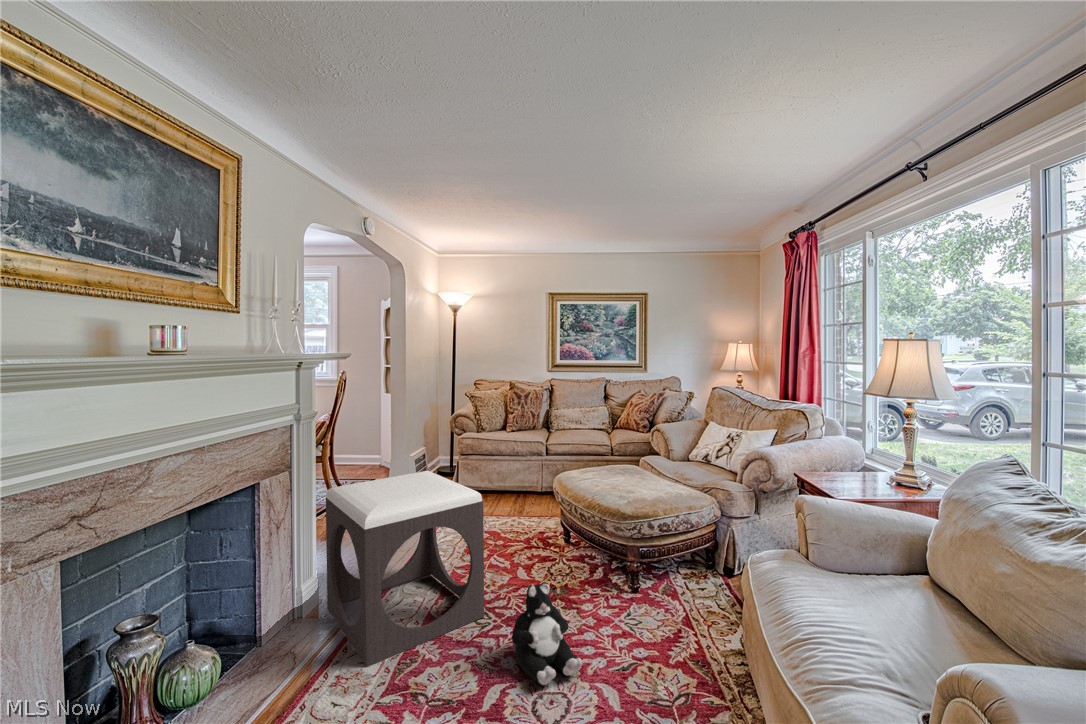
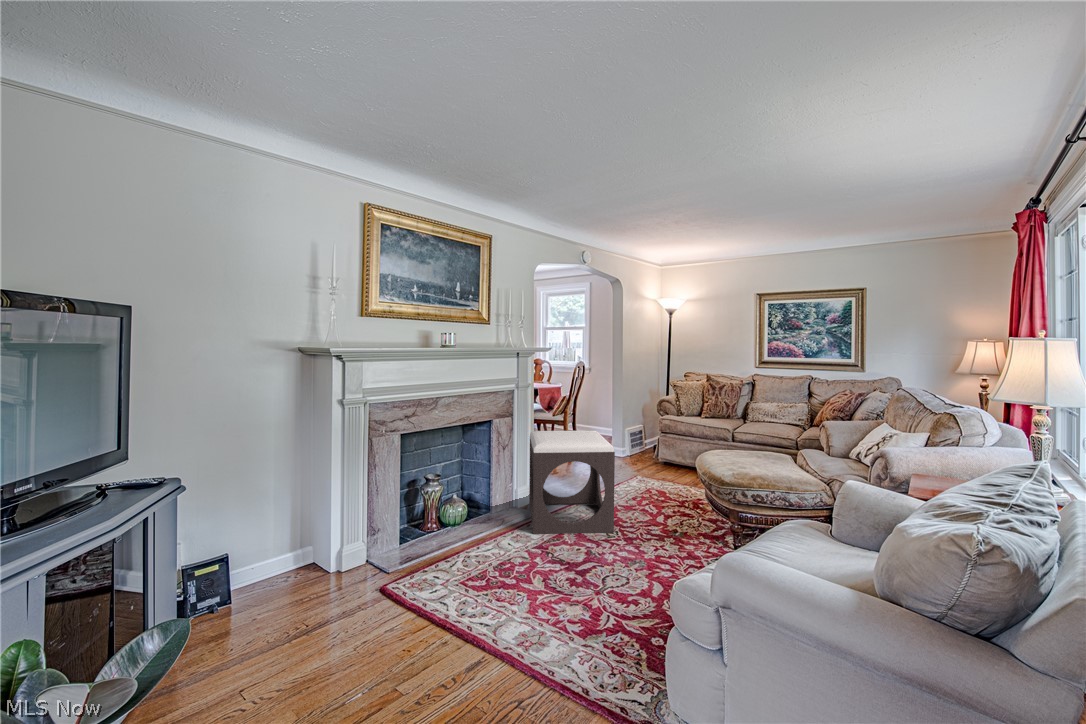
plush toy: present [512,582,582,685] -> none [610,509,653,572]

